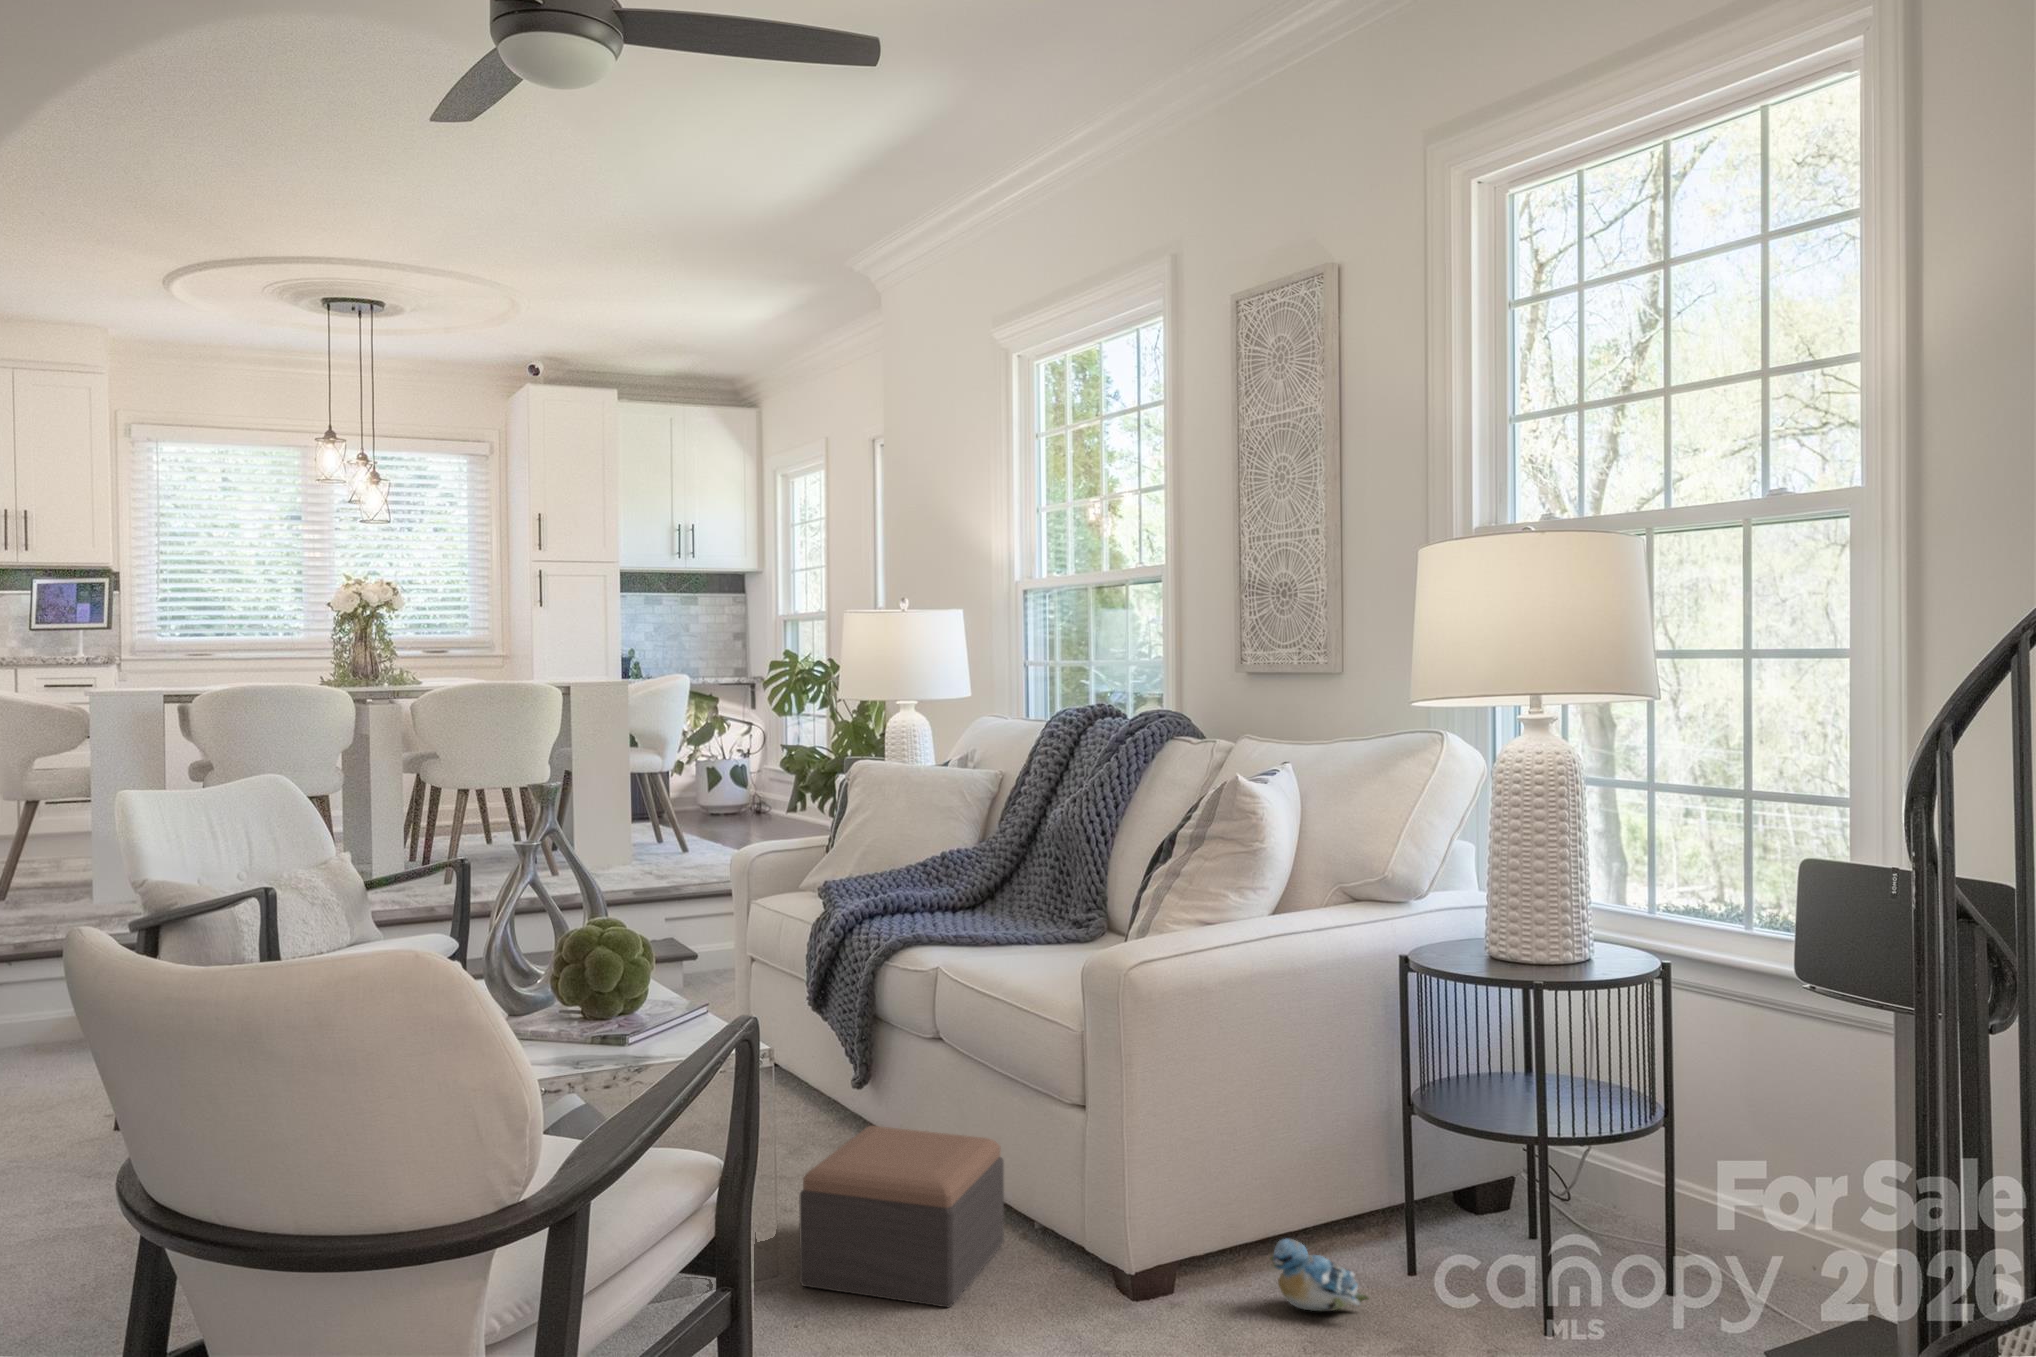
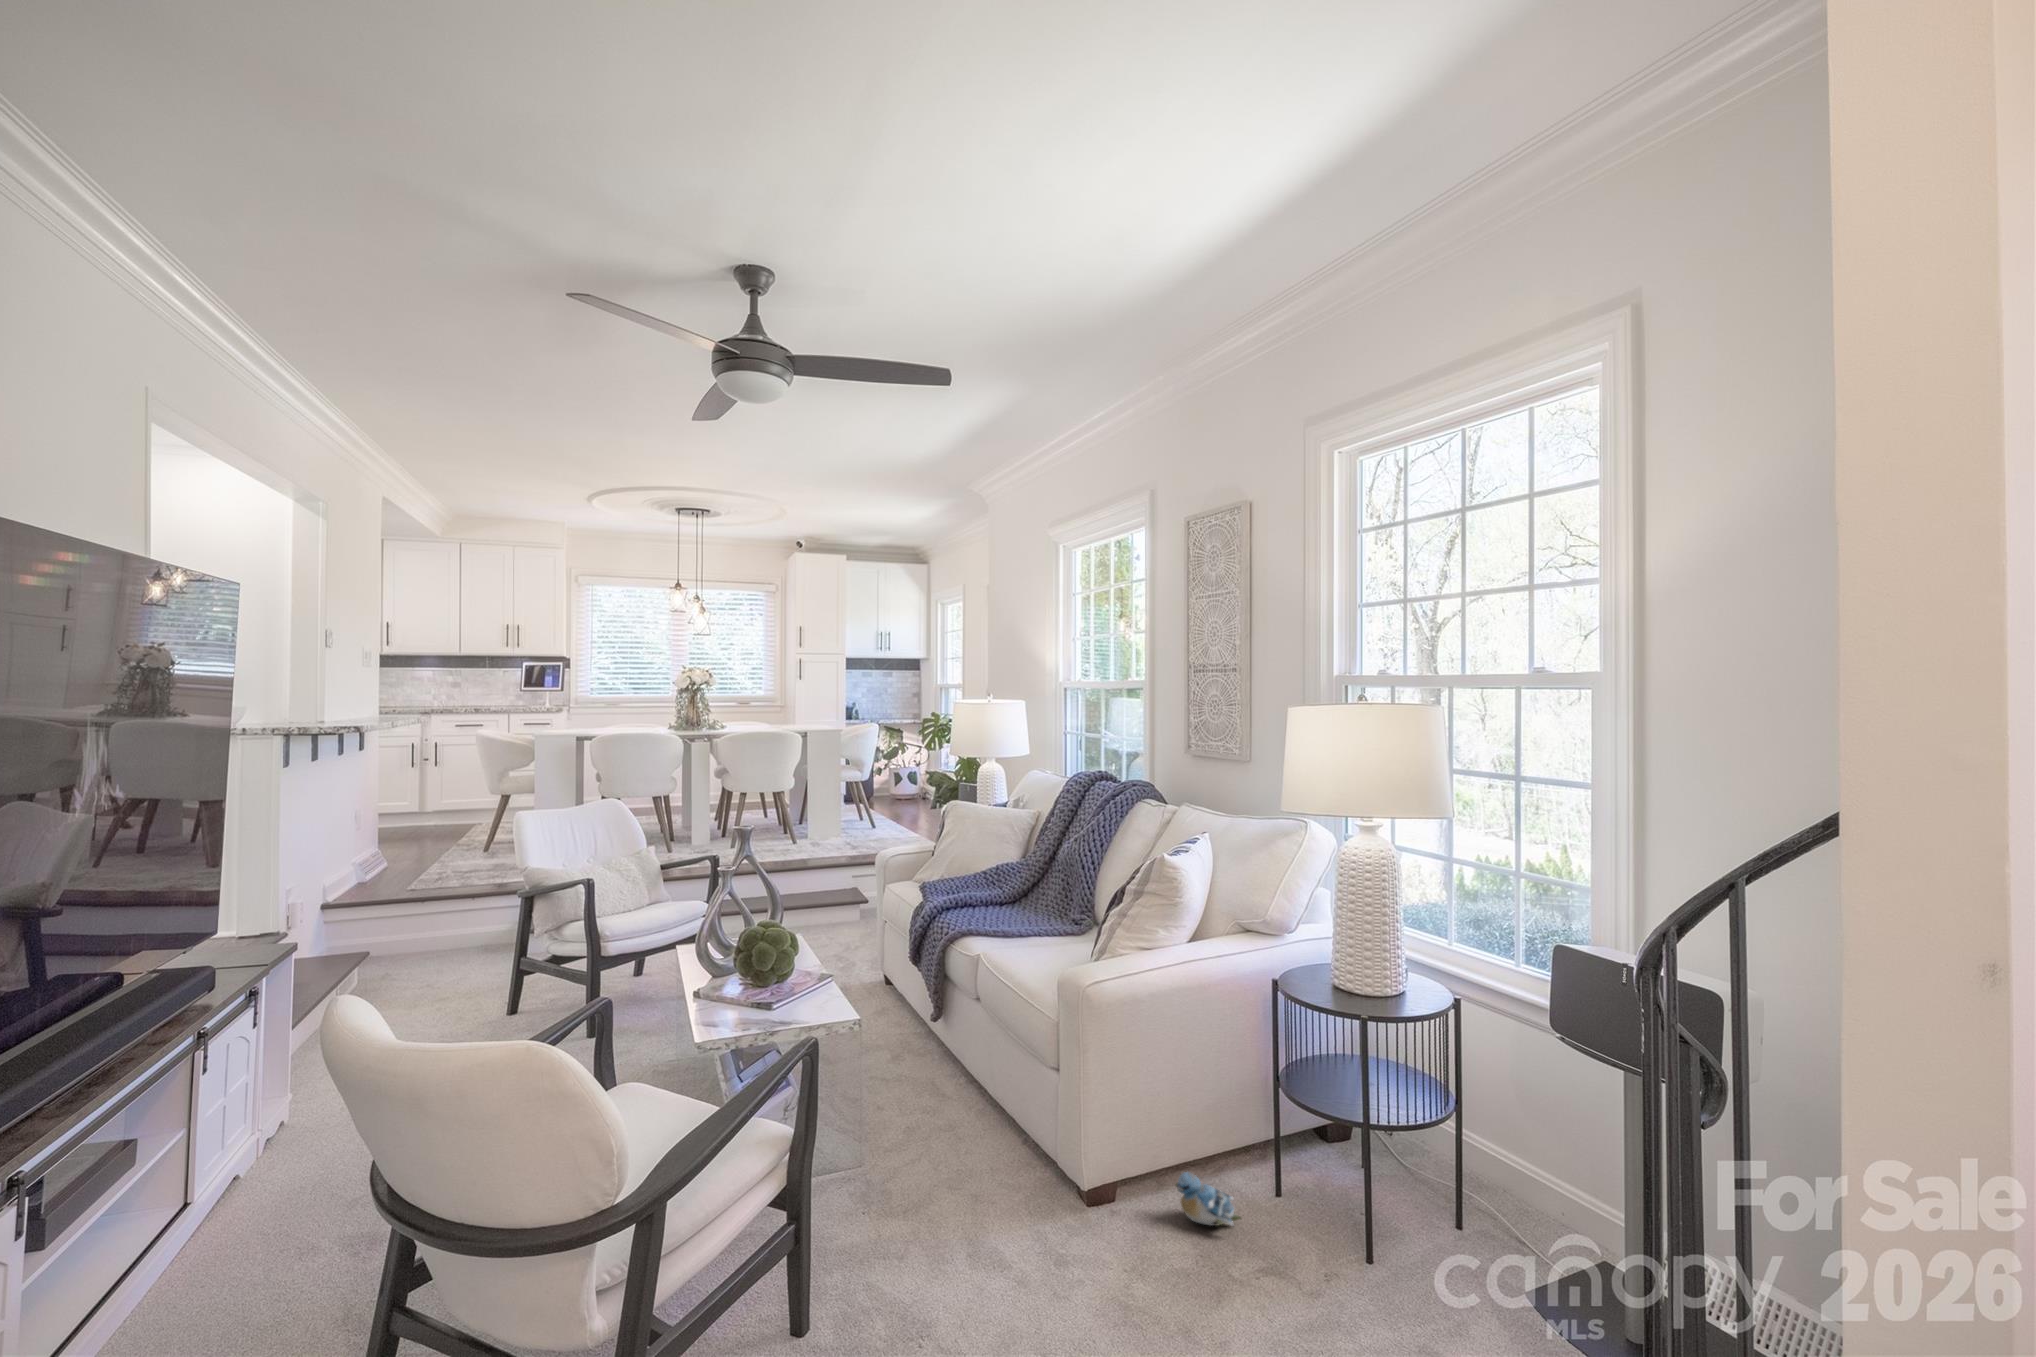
footstool: present [799,1126,1004,1307] -> none [873,1062,1010,1200]

